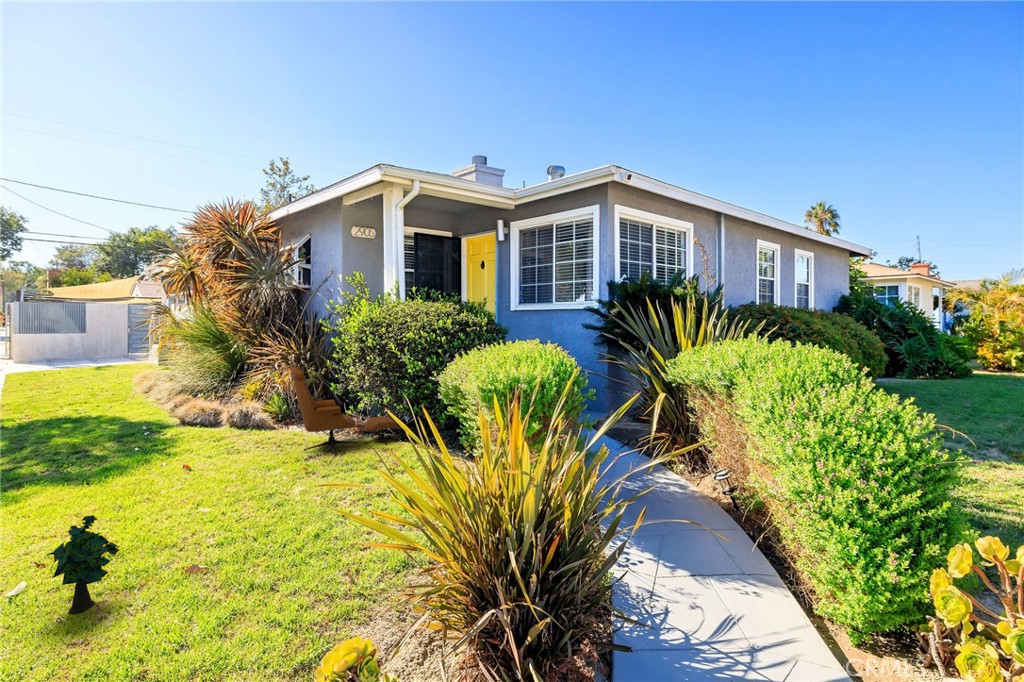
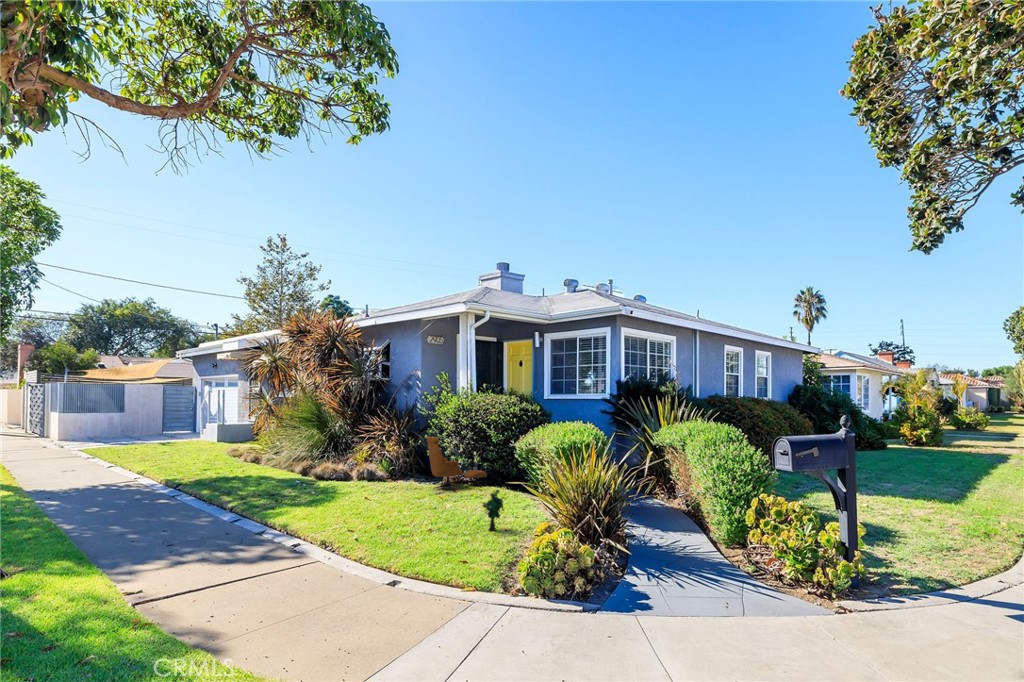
decorative plant: present [47,515,119,614] -> present [482,490,504,531]

